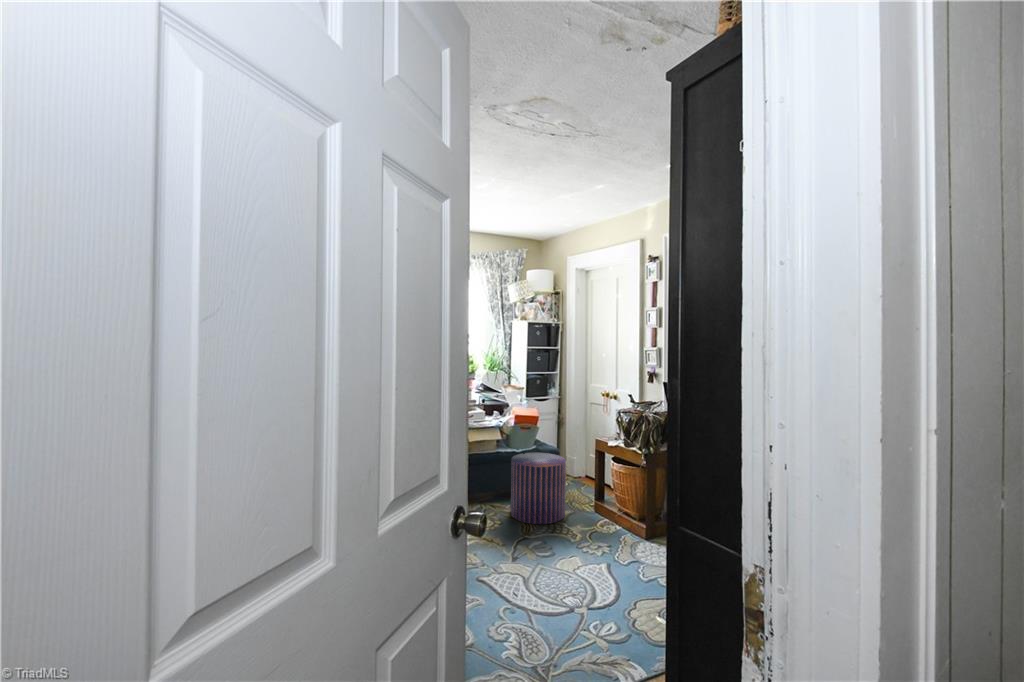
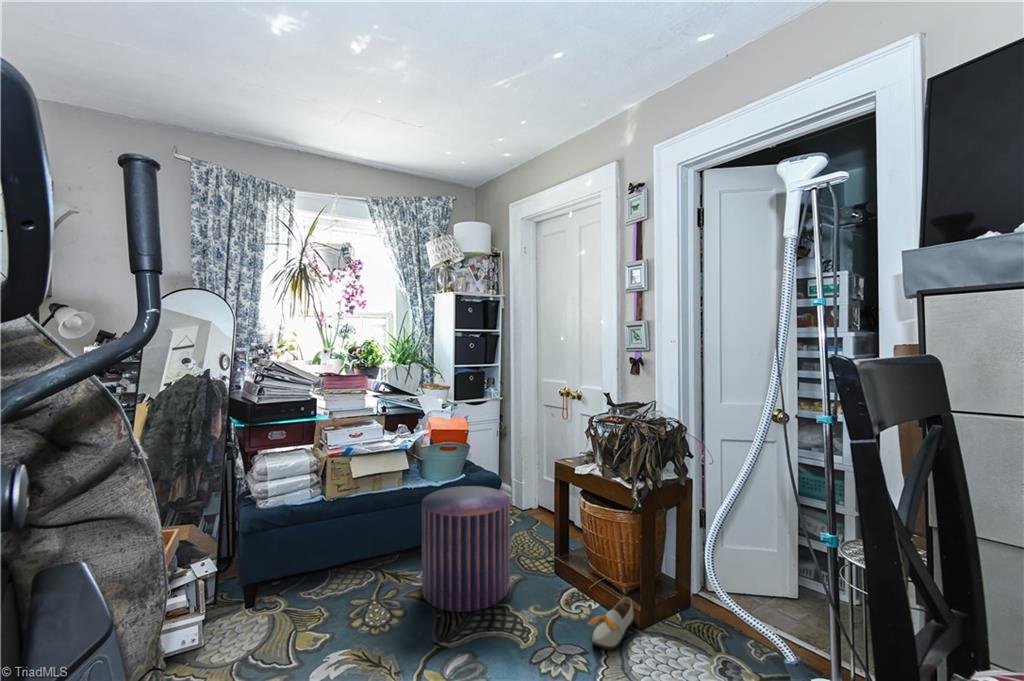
shoe: none [612,521,641,544] -> present [588,597,633,649]

